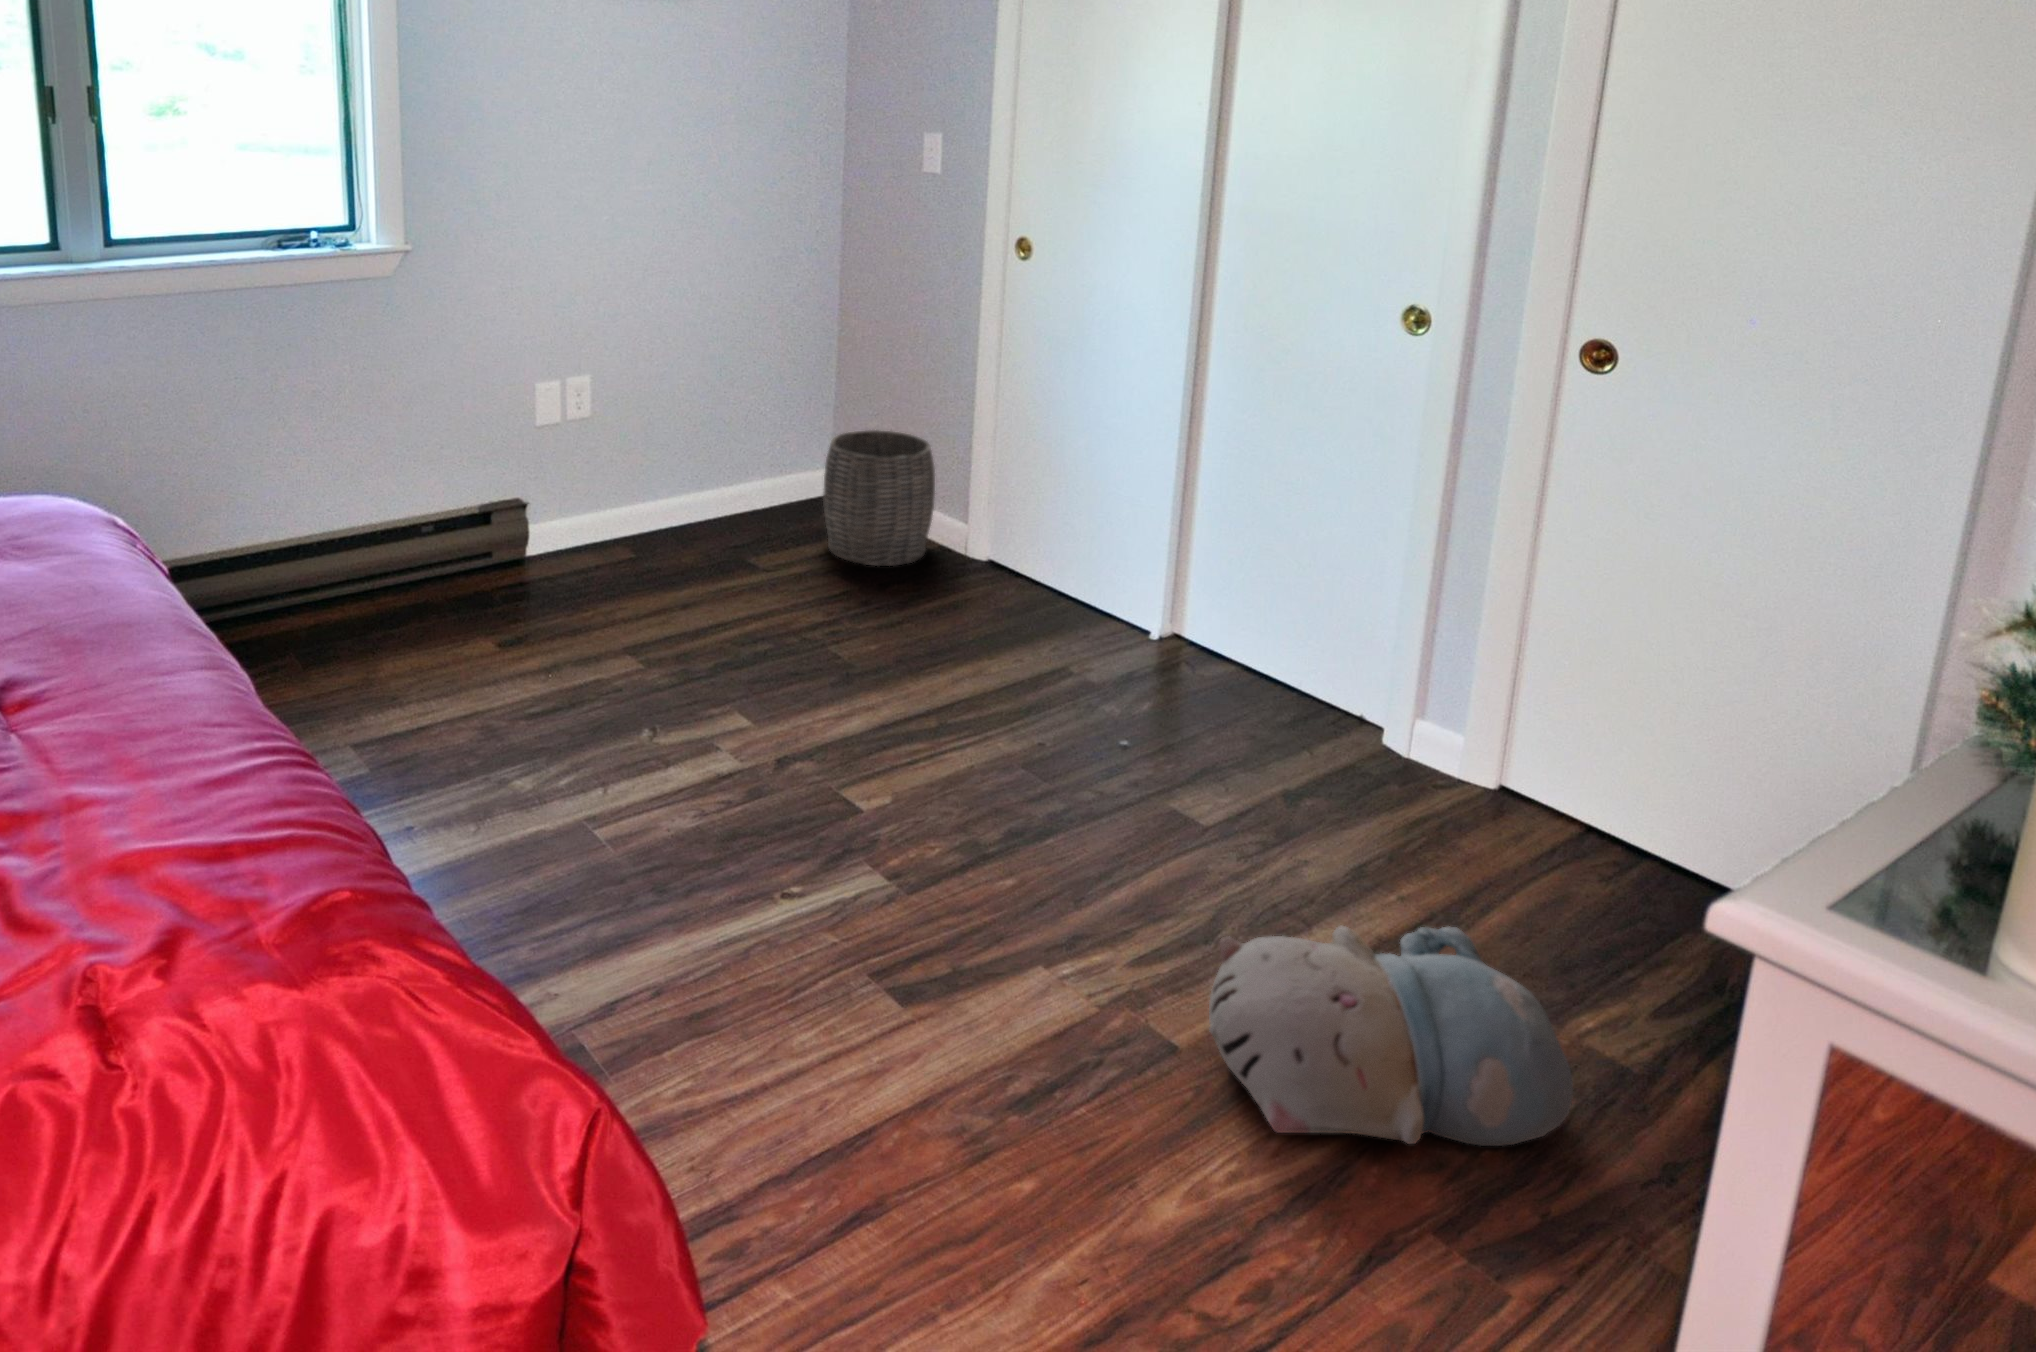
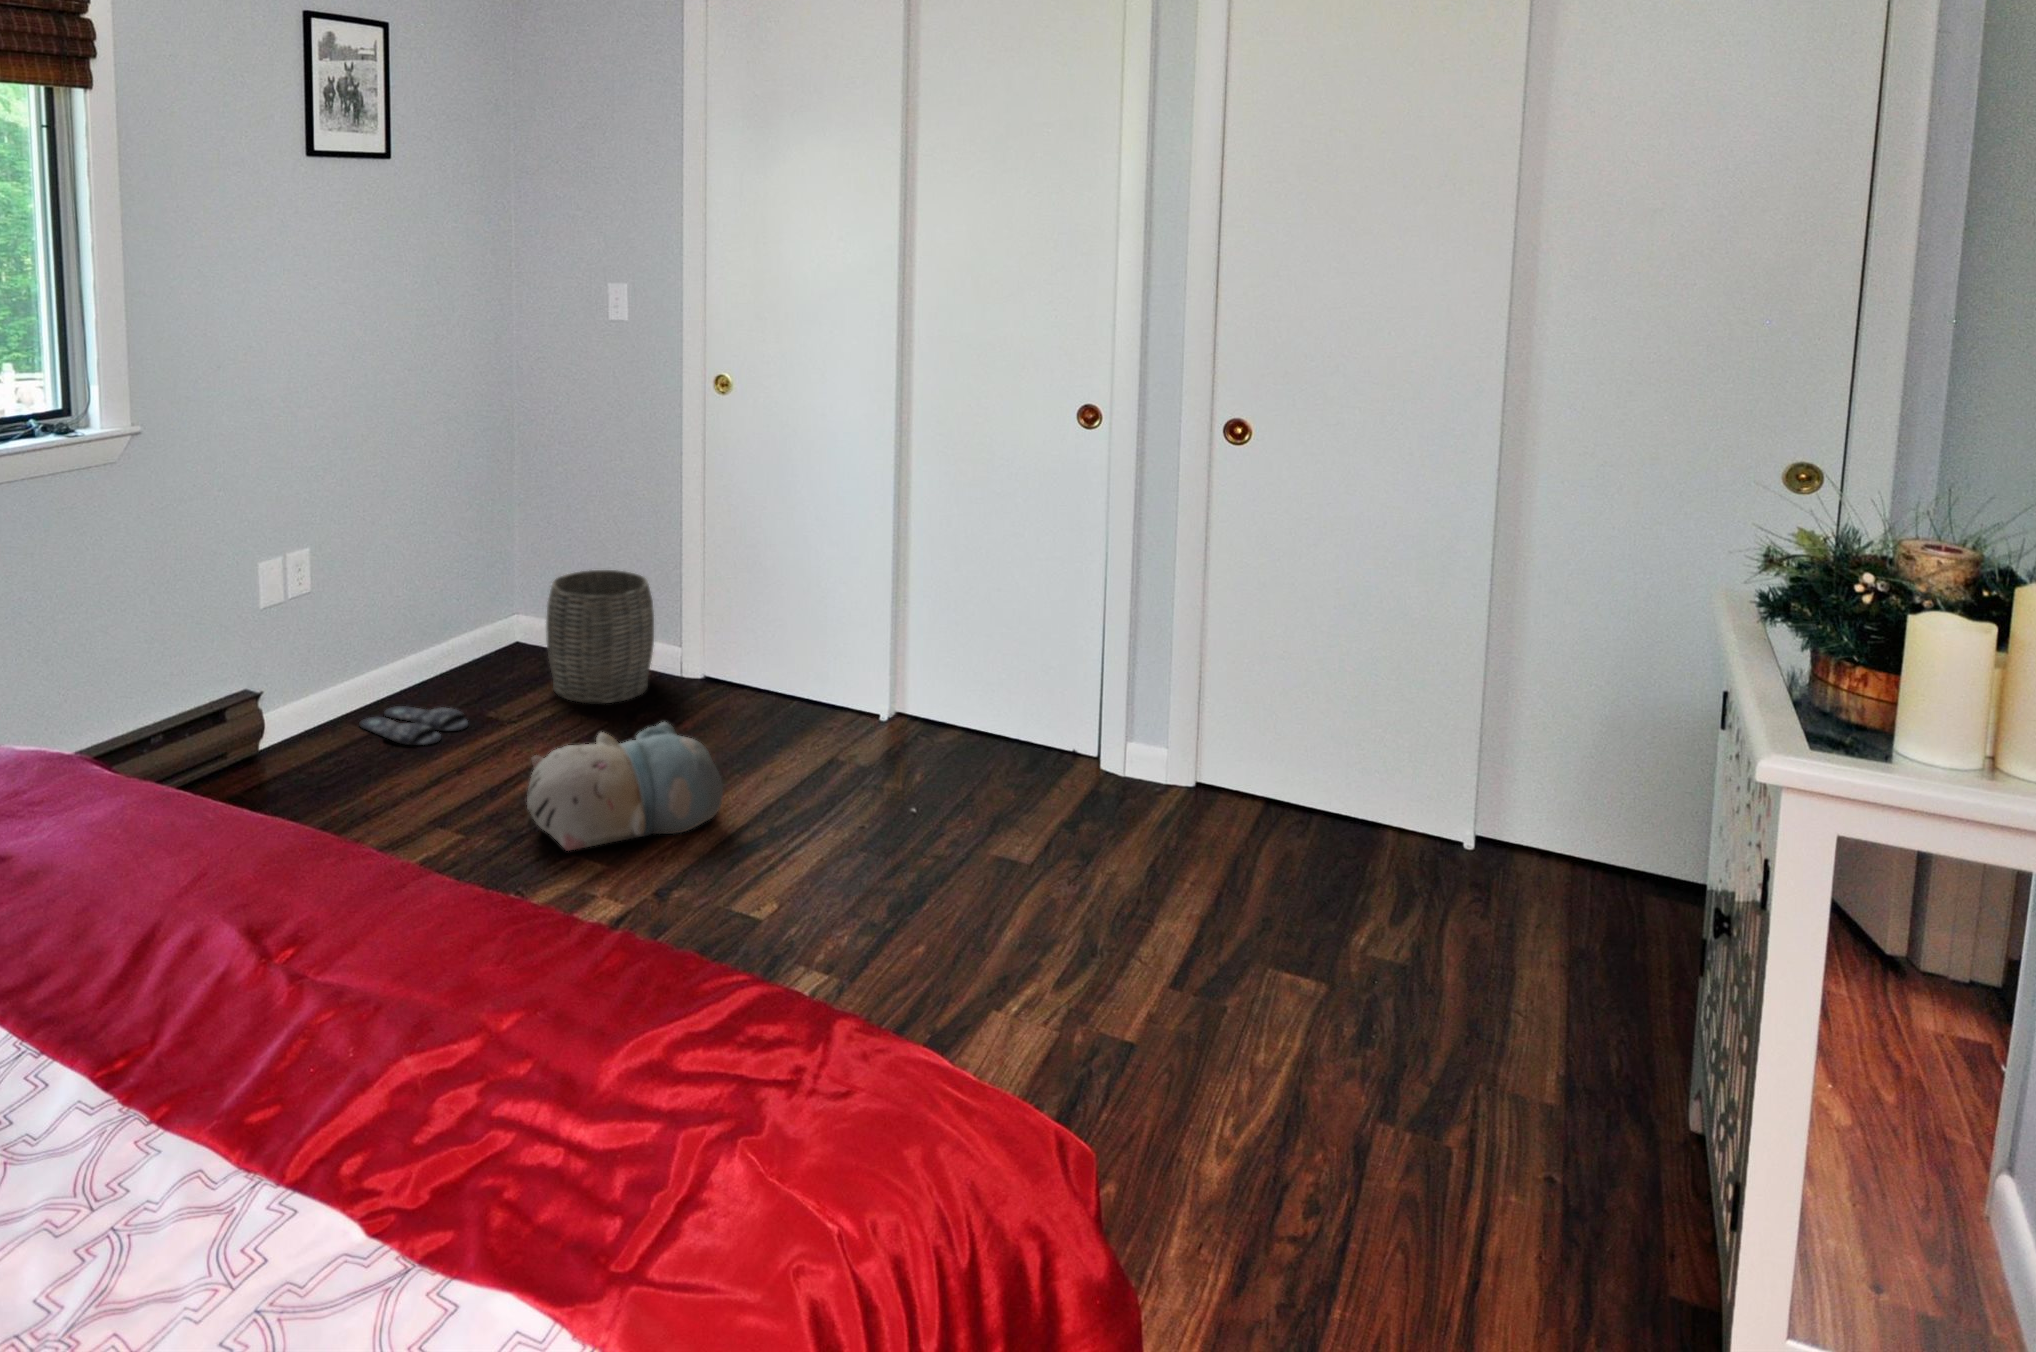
slippers: none [632,534,727,573] -> present [359,706,468,745]
plush toy: present [1209,926,1573,1146] -> present [527,722,723,851]

